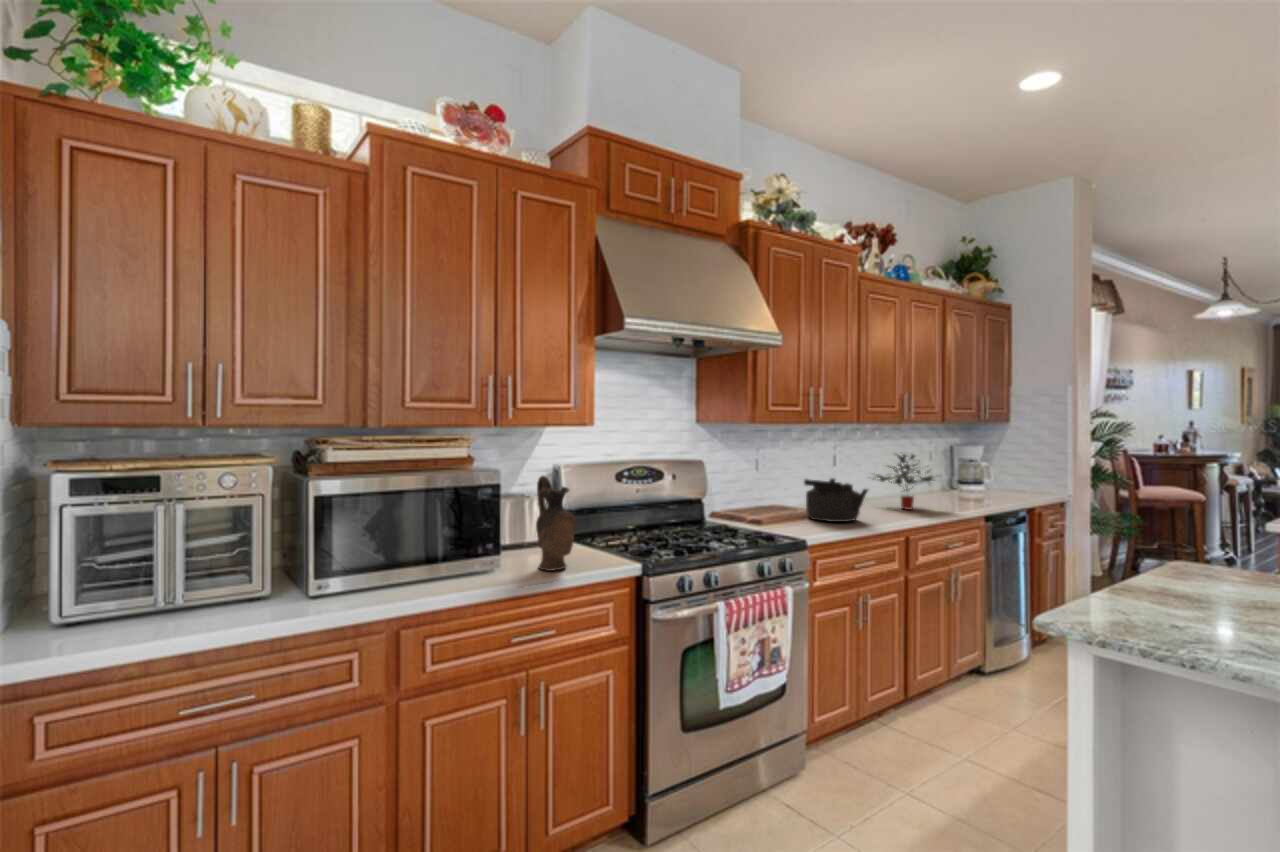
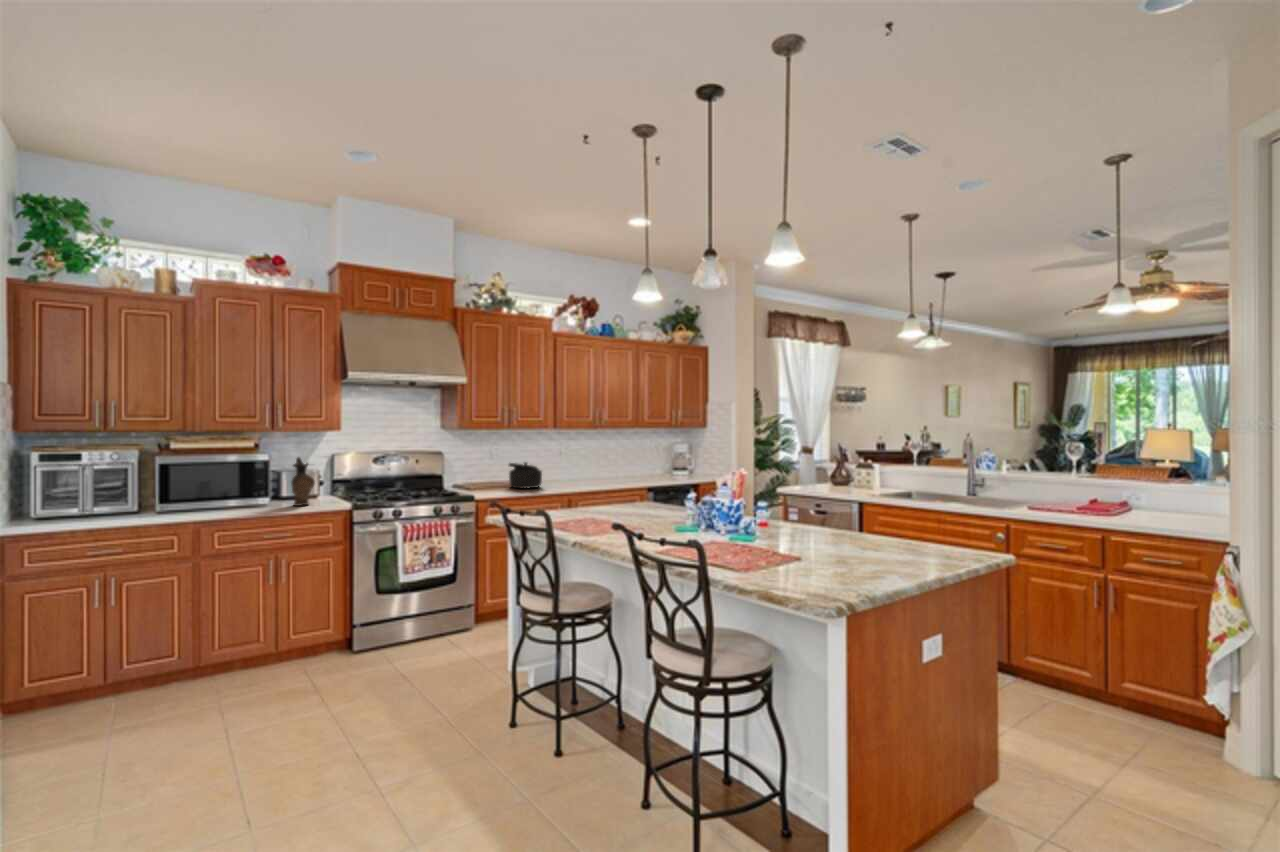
potted plant: present [873,453,934,510] -> none [573,447,614,483]

